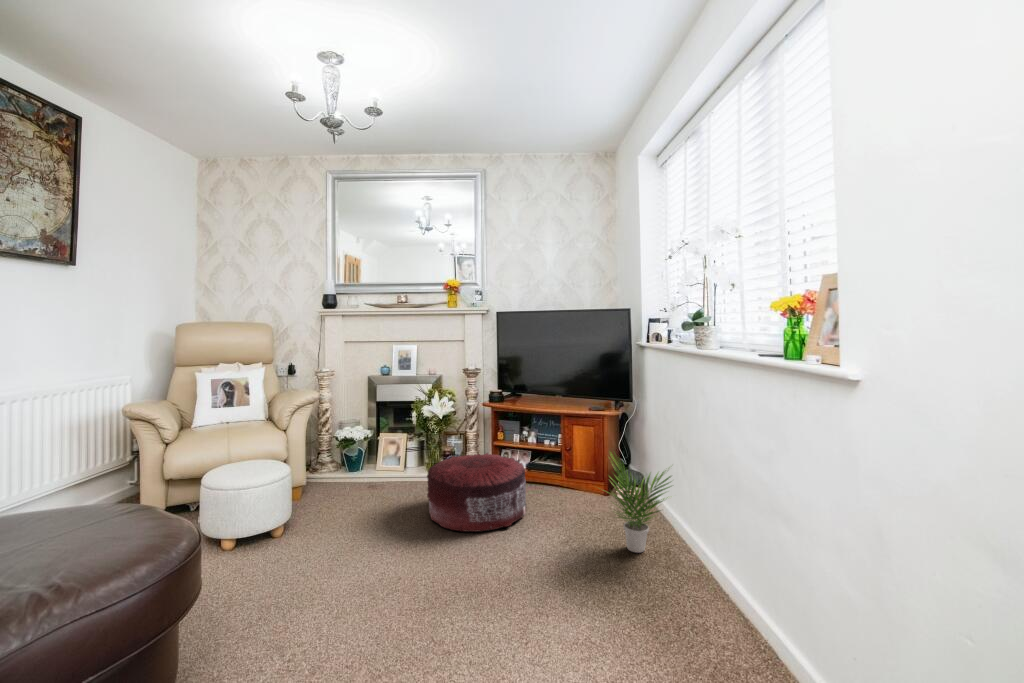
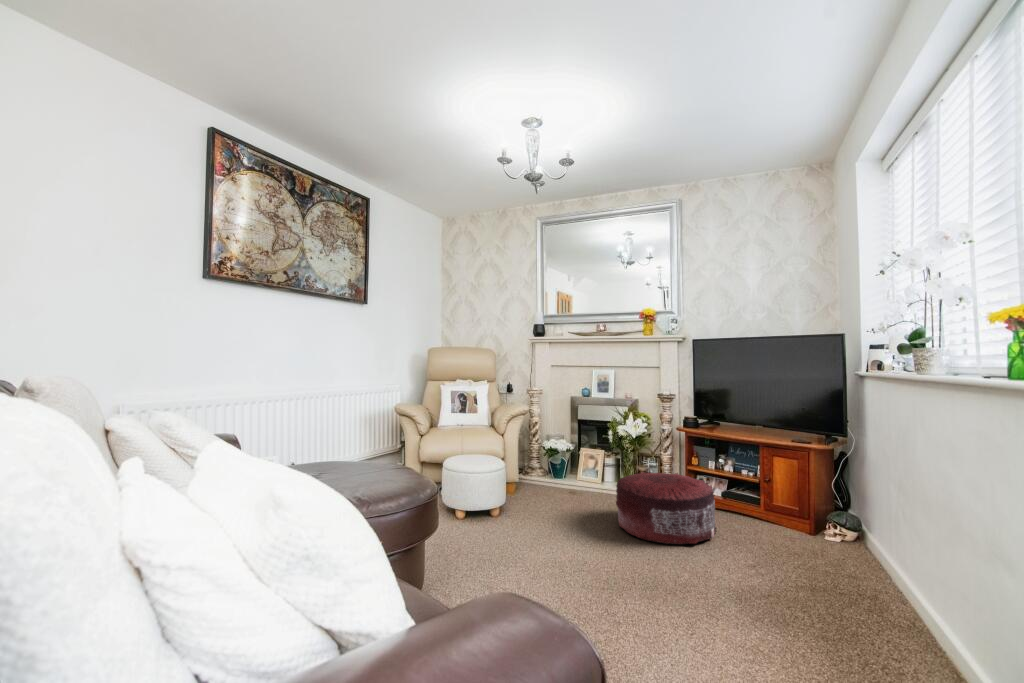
potted plant: present [604,457,671,553] -> none [780,478,892,595]

